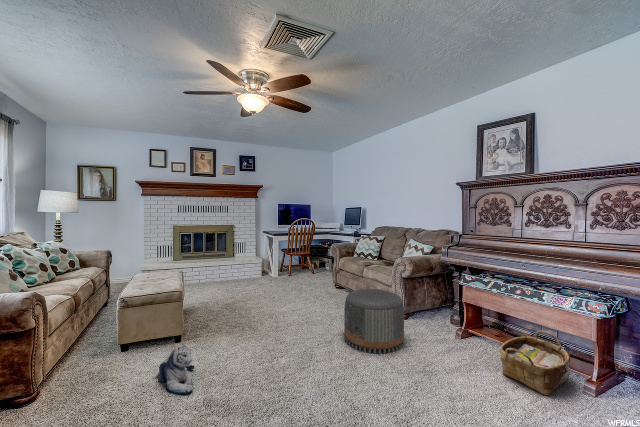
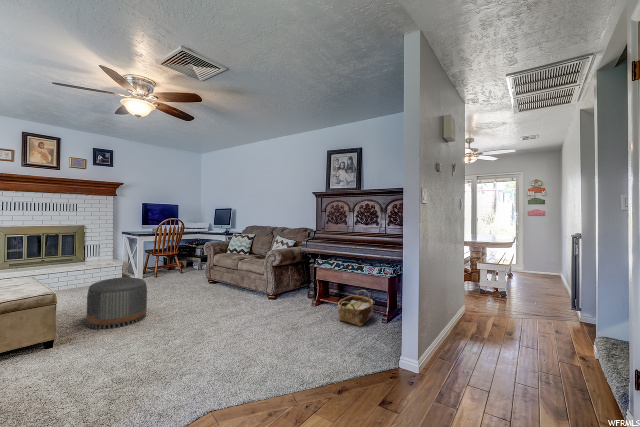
pouf: present [344,289,404,354] -> present [86,277,147,329]
plush toy: present [158,346,195,394] -> none [45,338,96,381]

